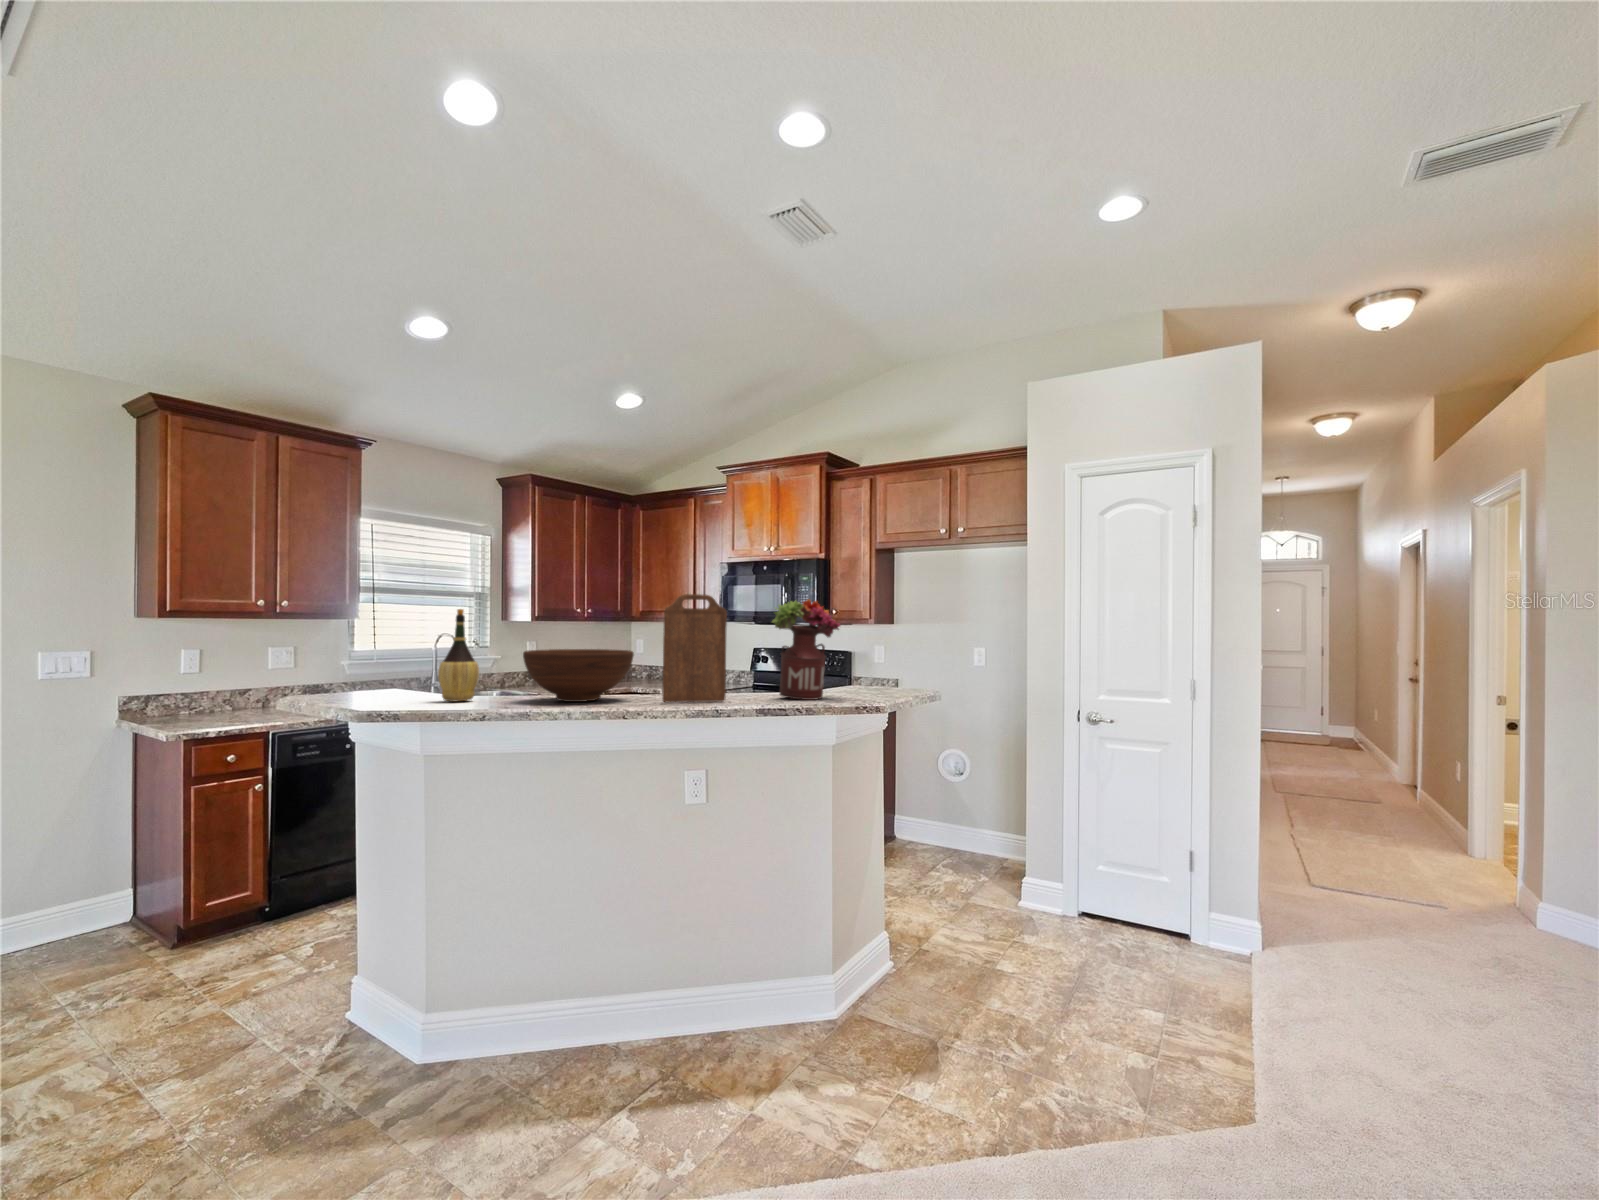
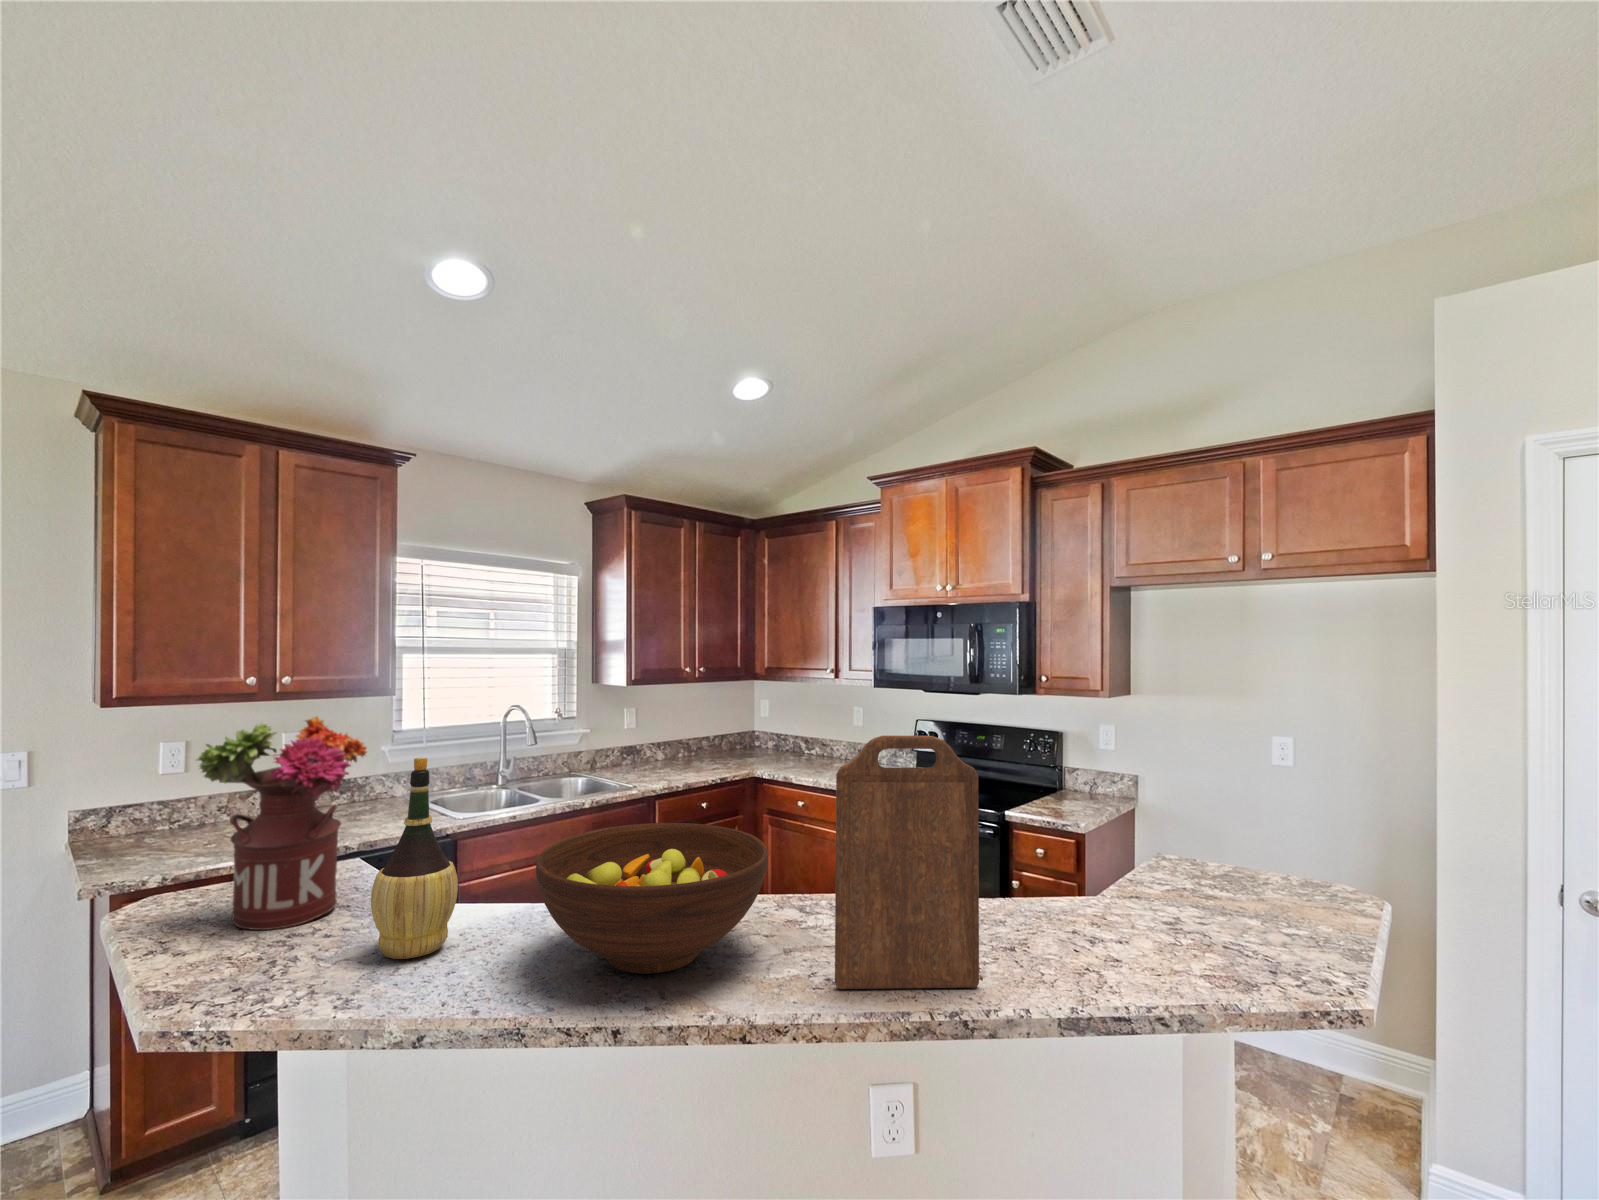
flower arrangement: present [772,599,840,700] -> present [197,717,367,930]

